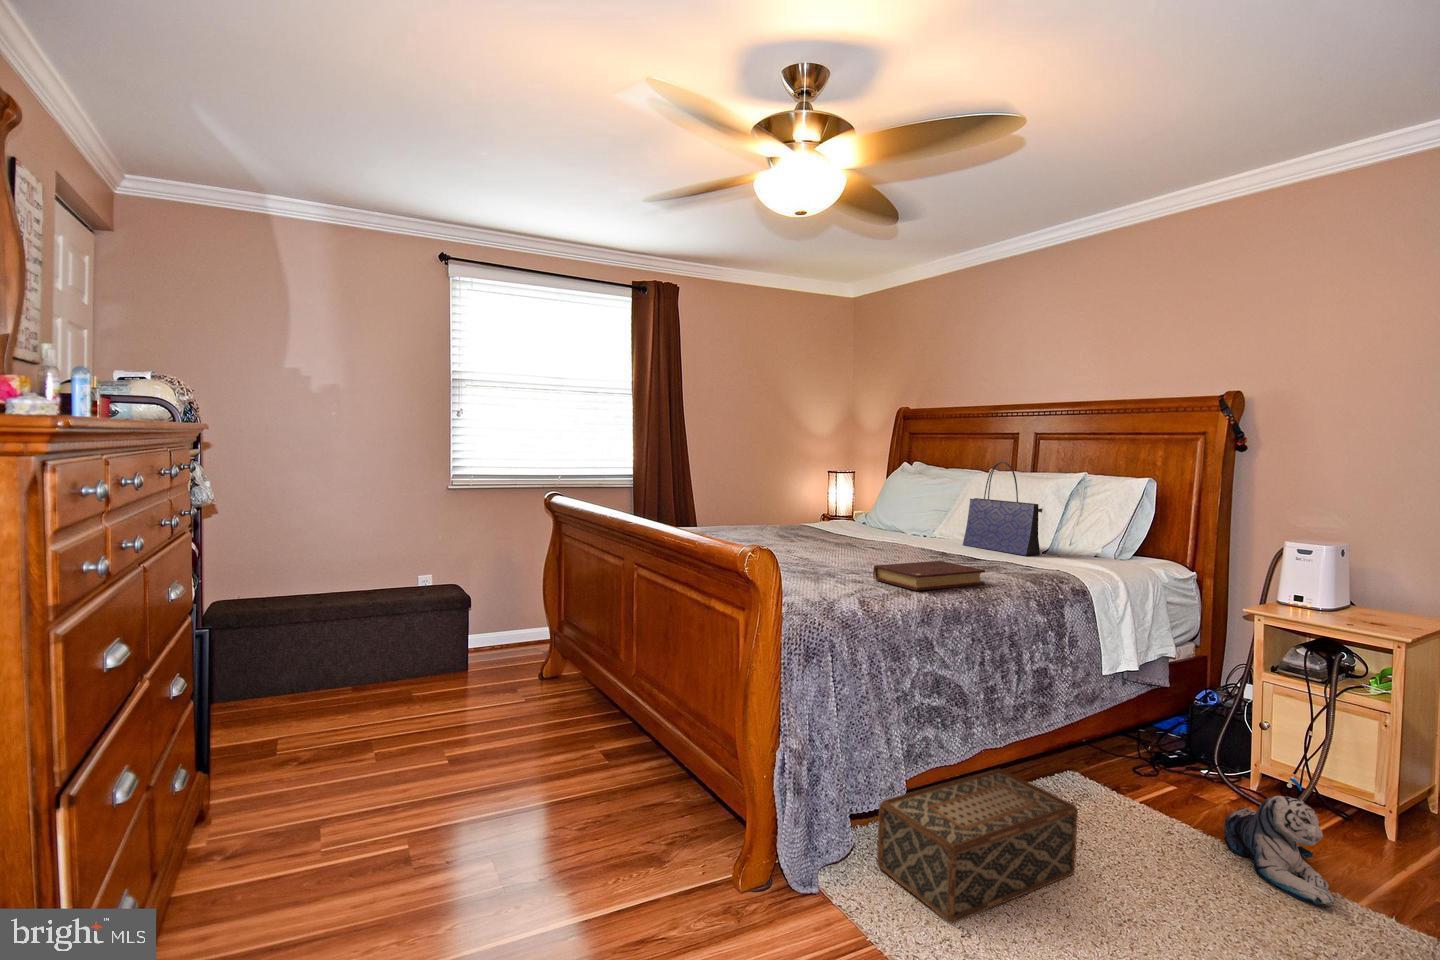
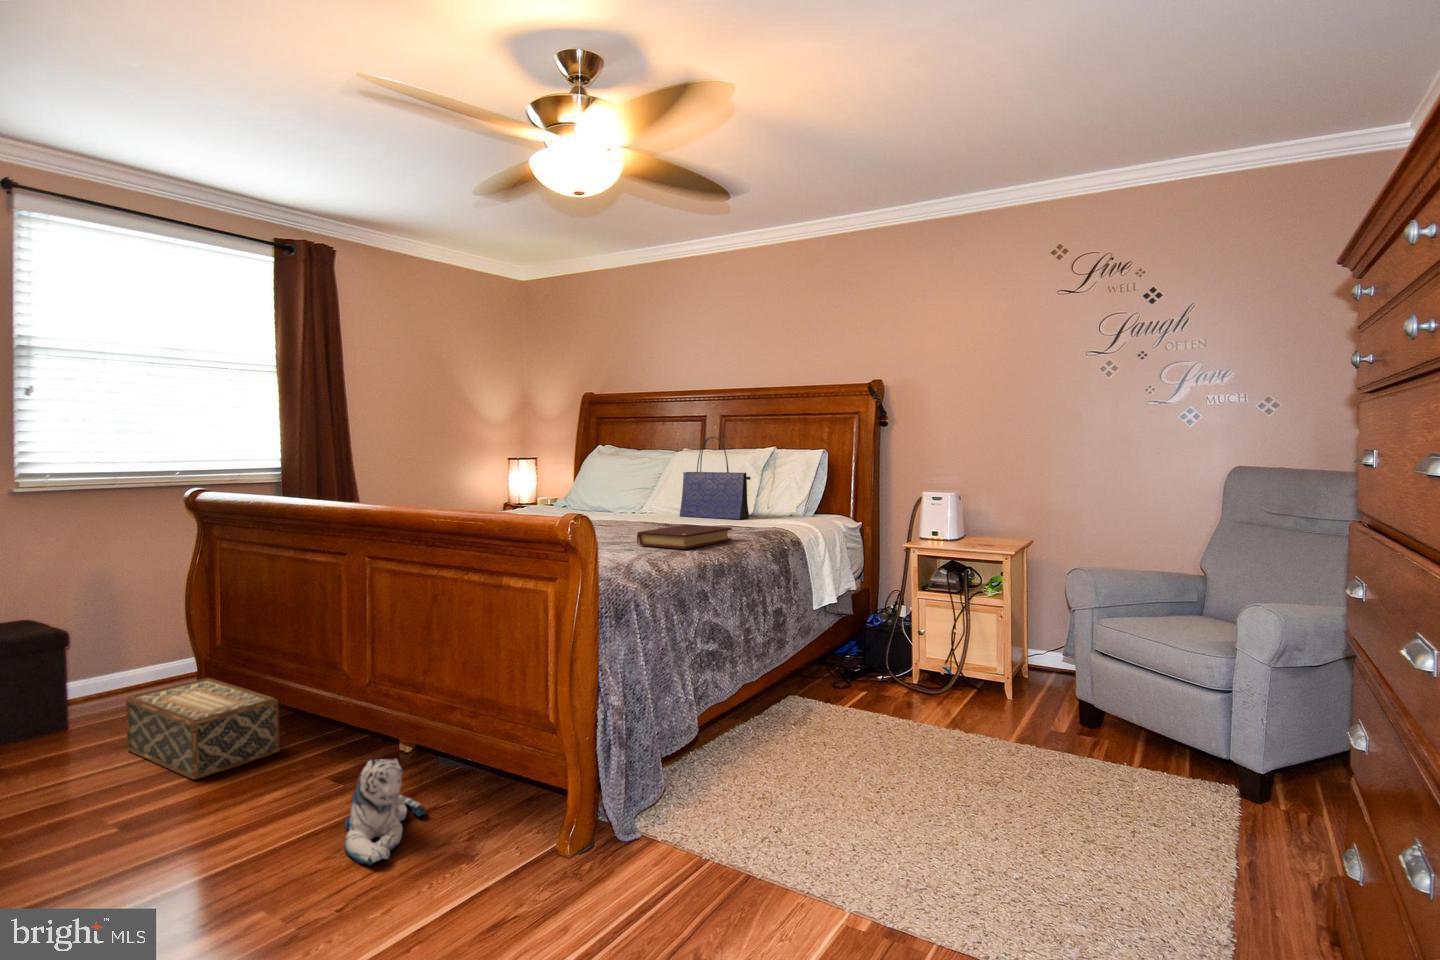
woven basket: present [877,769,1078,923] -> present [126,678,280,779]
plush toy: present [1224,796,1334,905] -> present [344,759,425,865]

